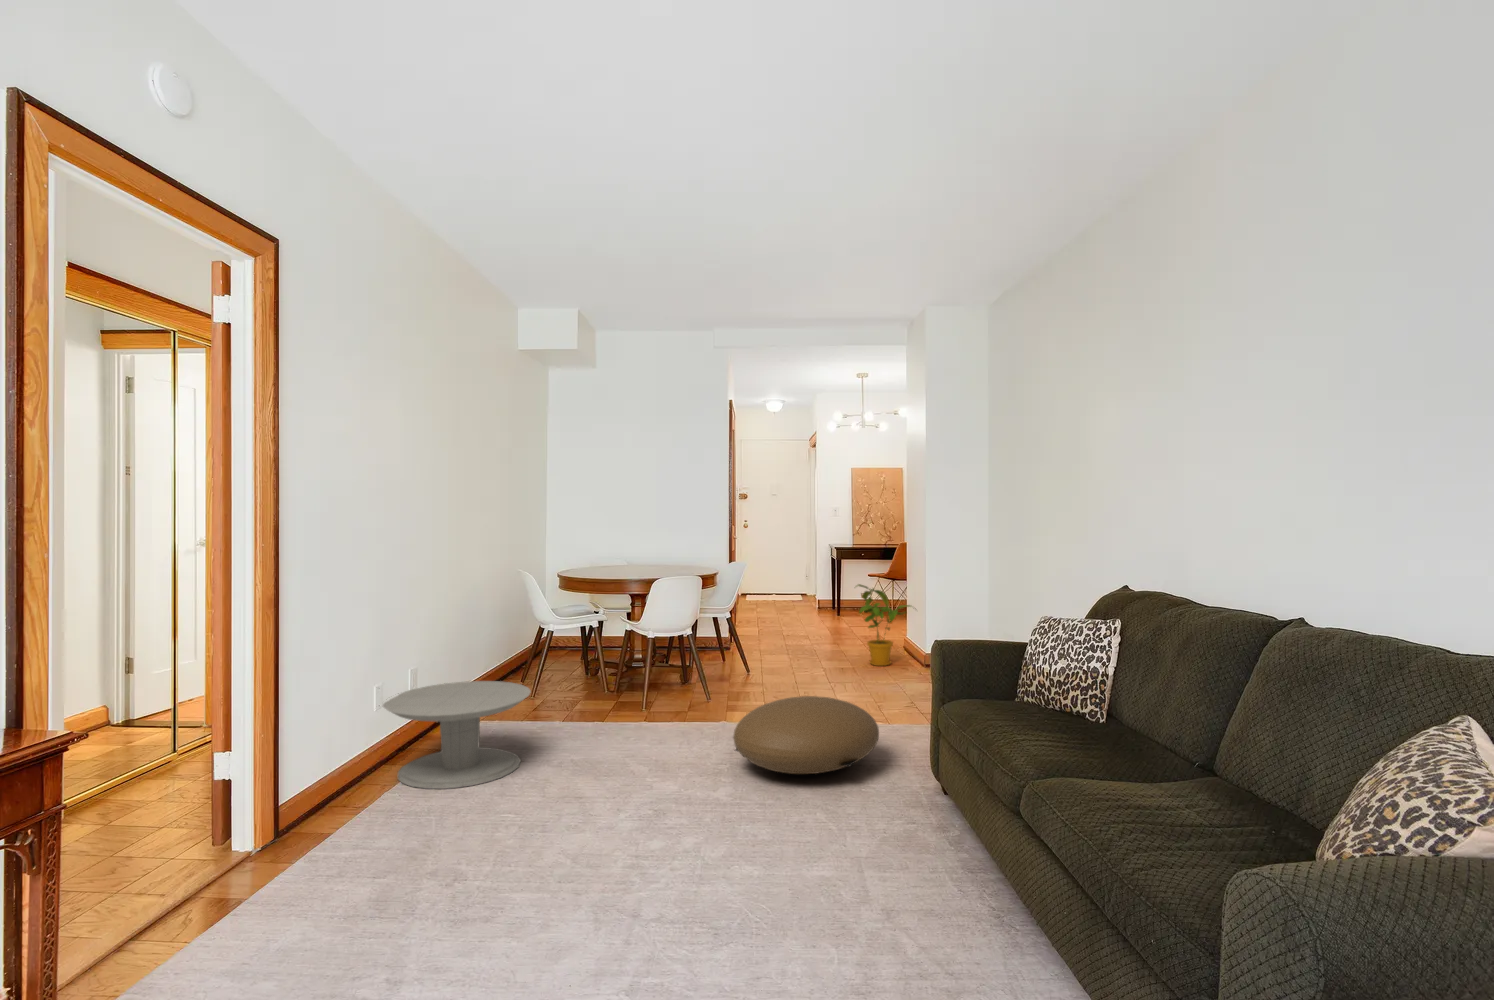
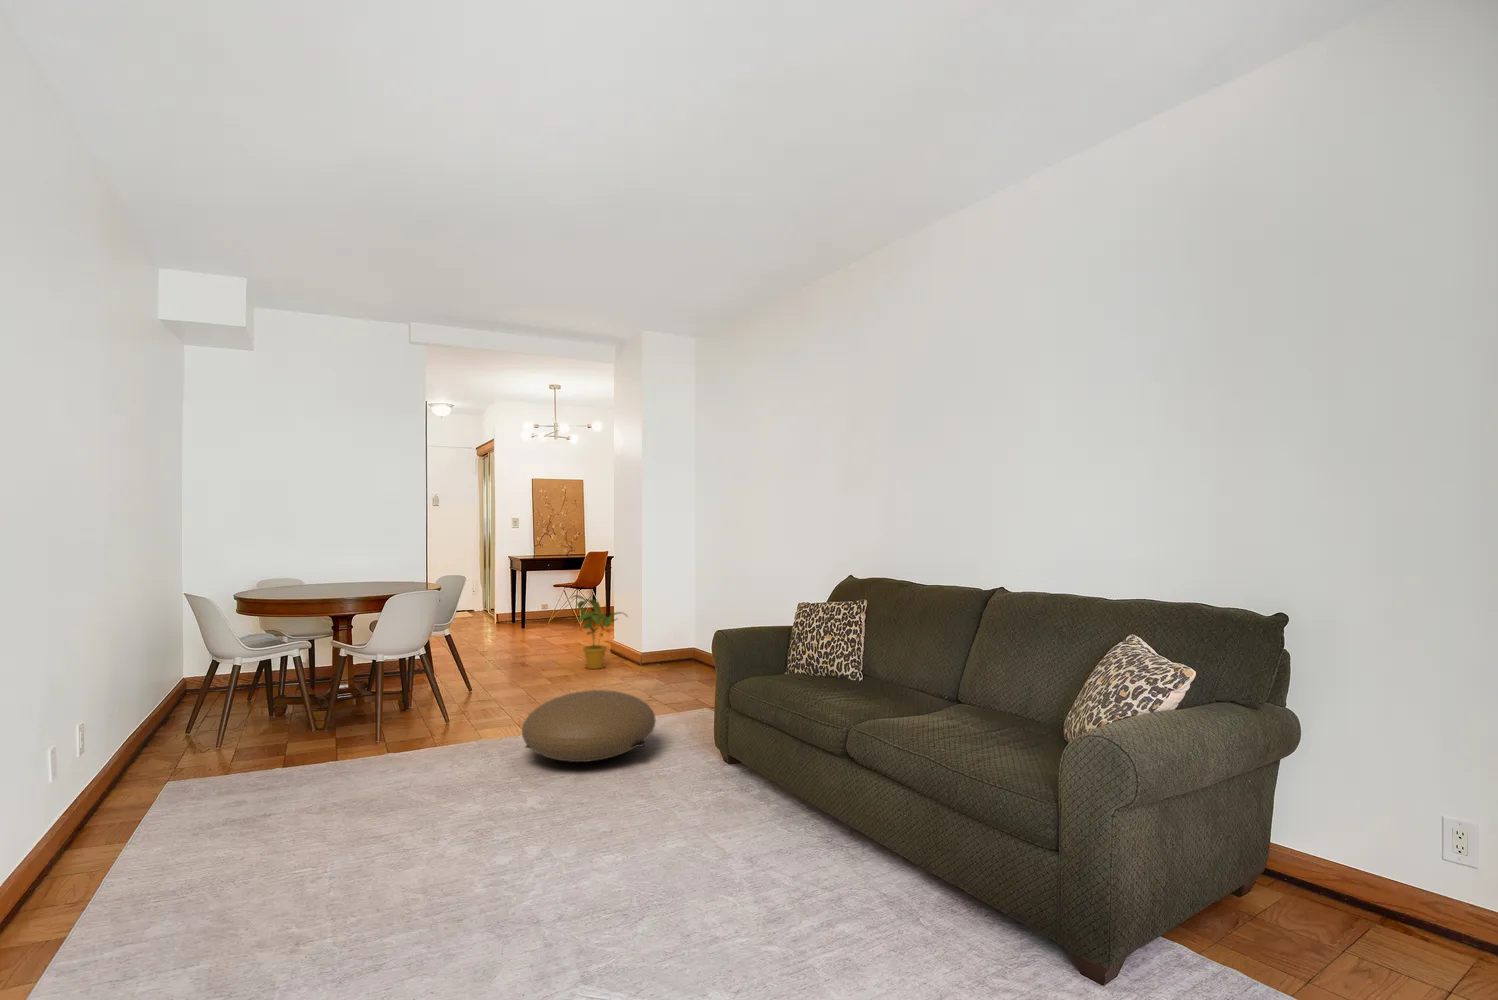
side table: present [383,681,531,789] -> none [91,707,291,837]

